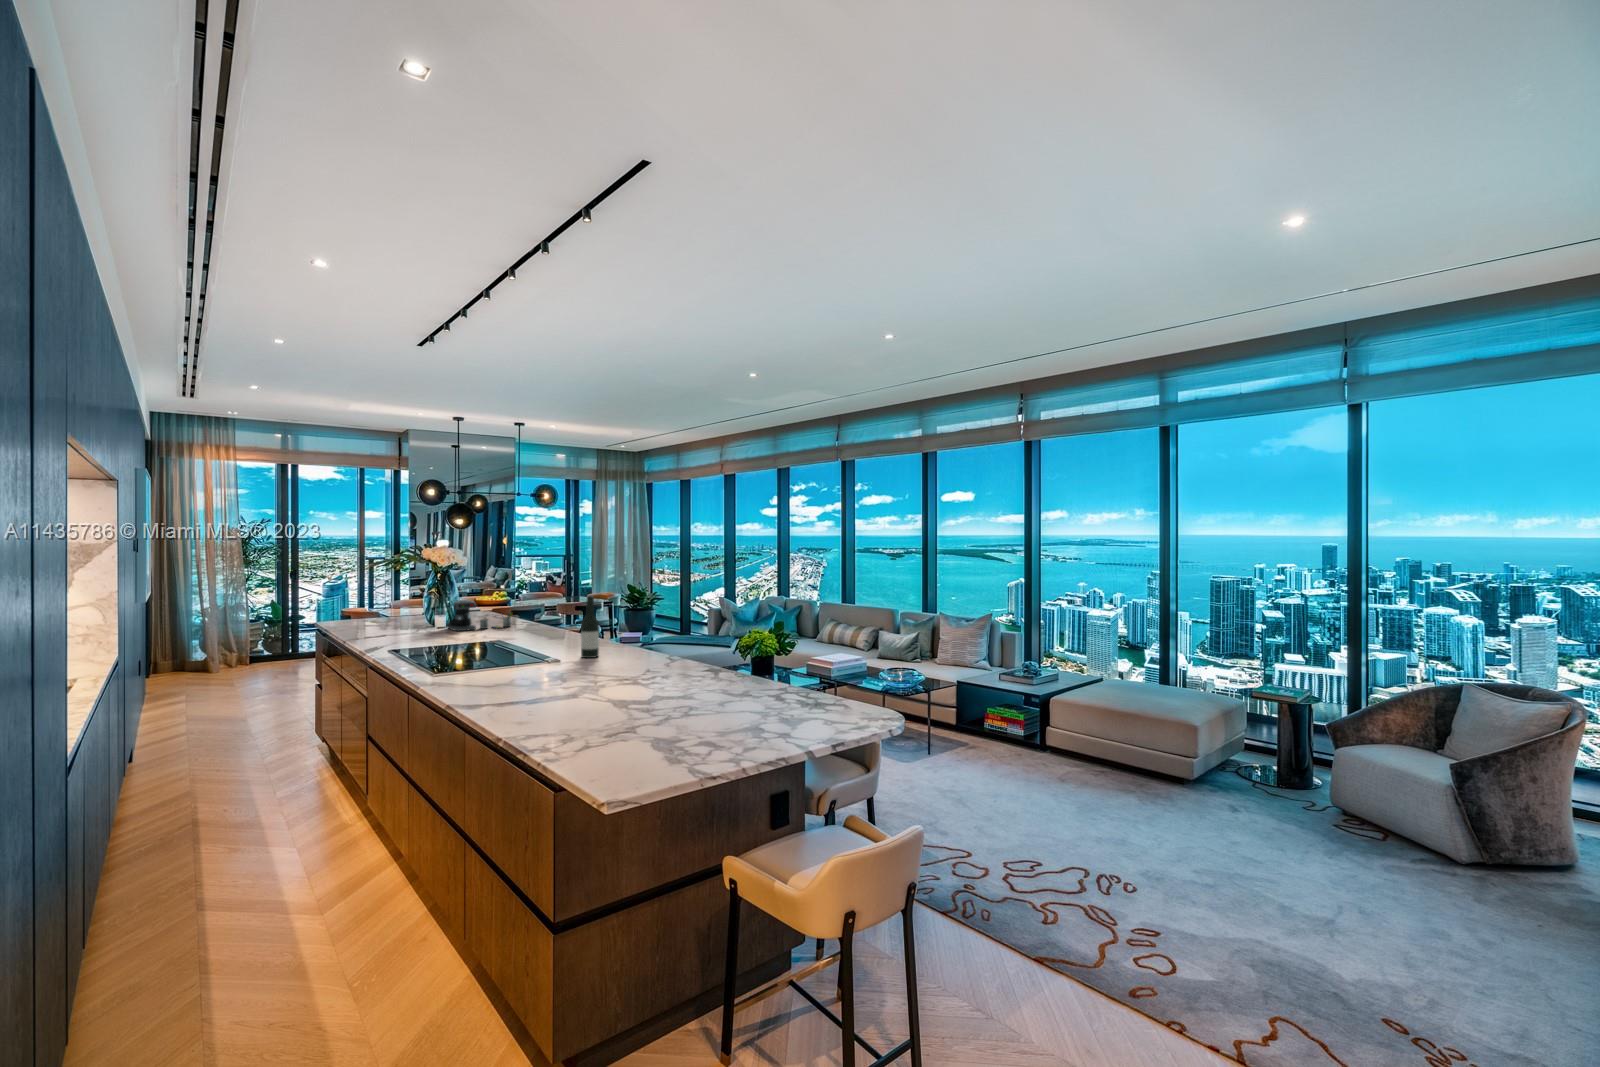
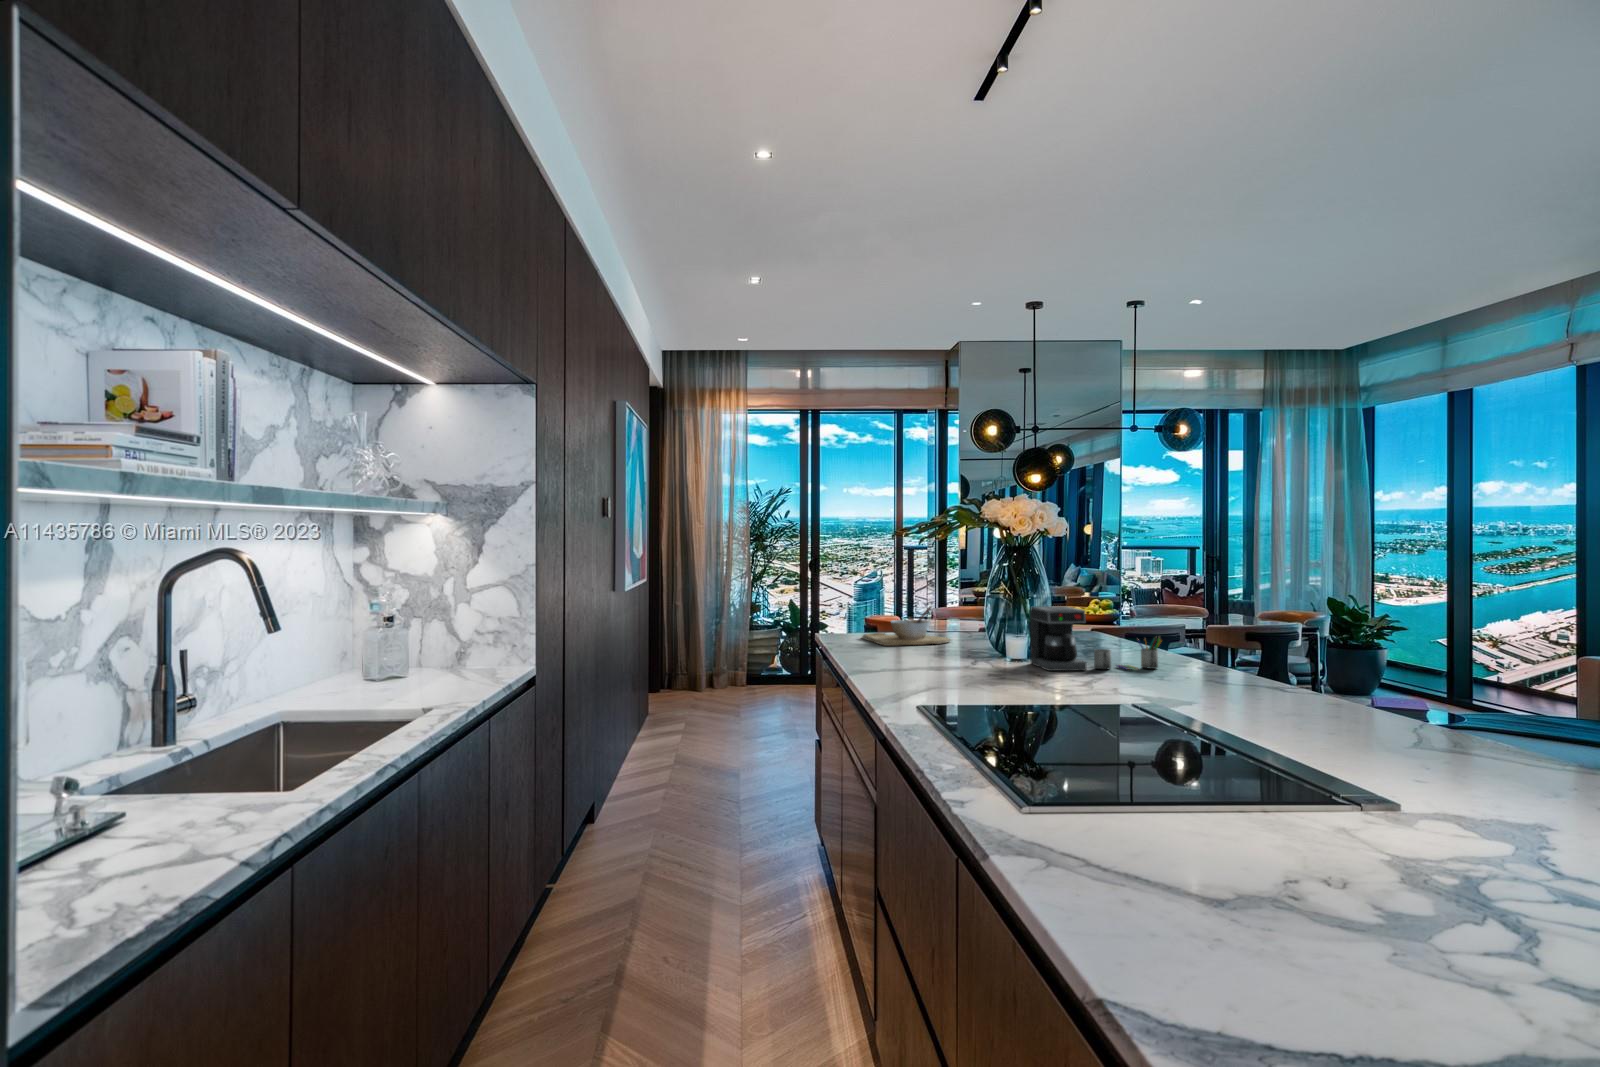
wine bottle: present [581,595,599,658] -> none [1416,595,1479,791]
bowl: none [346,602,404,625] -> present [862,606,952,646]

